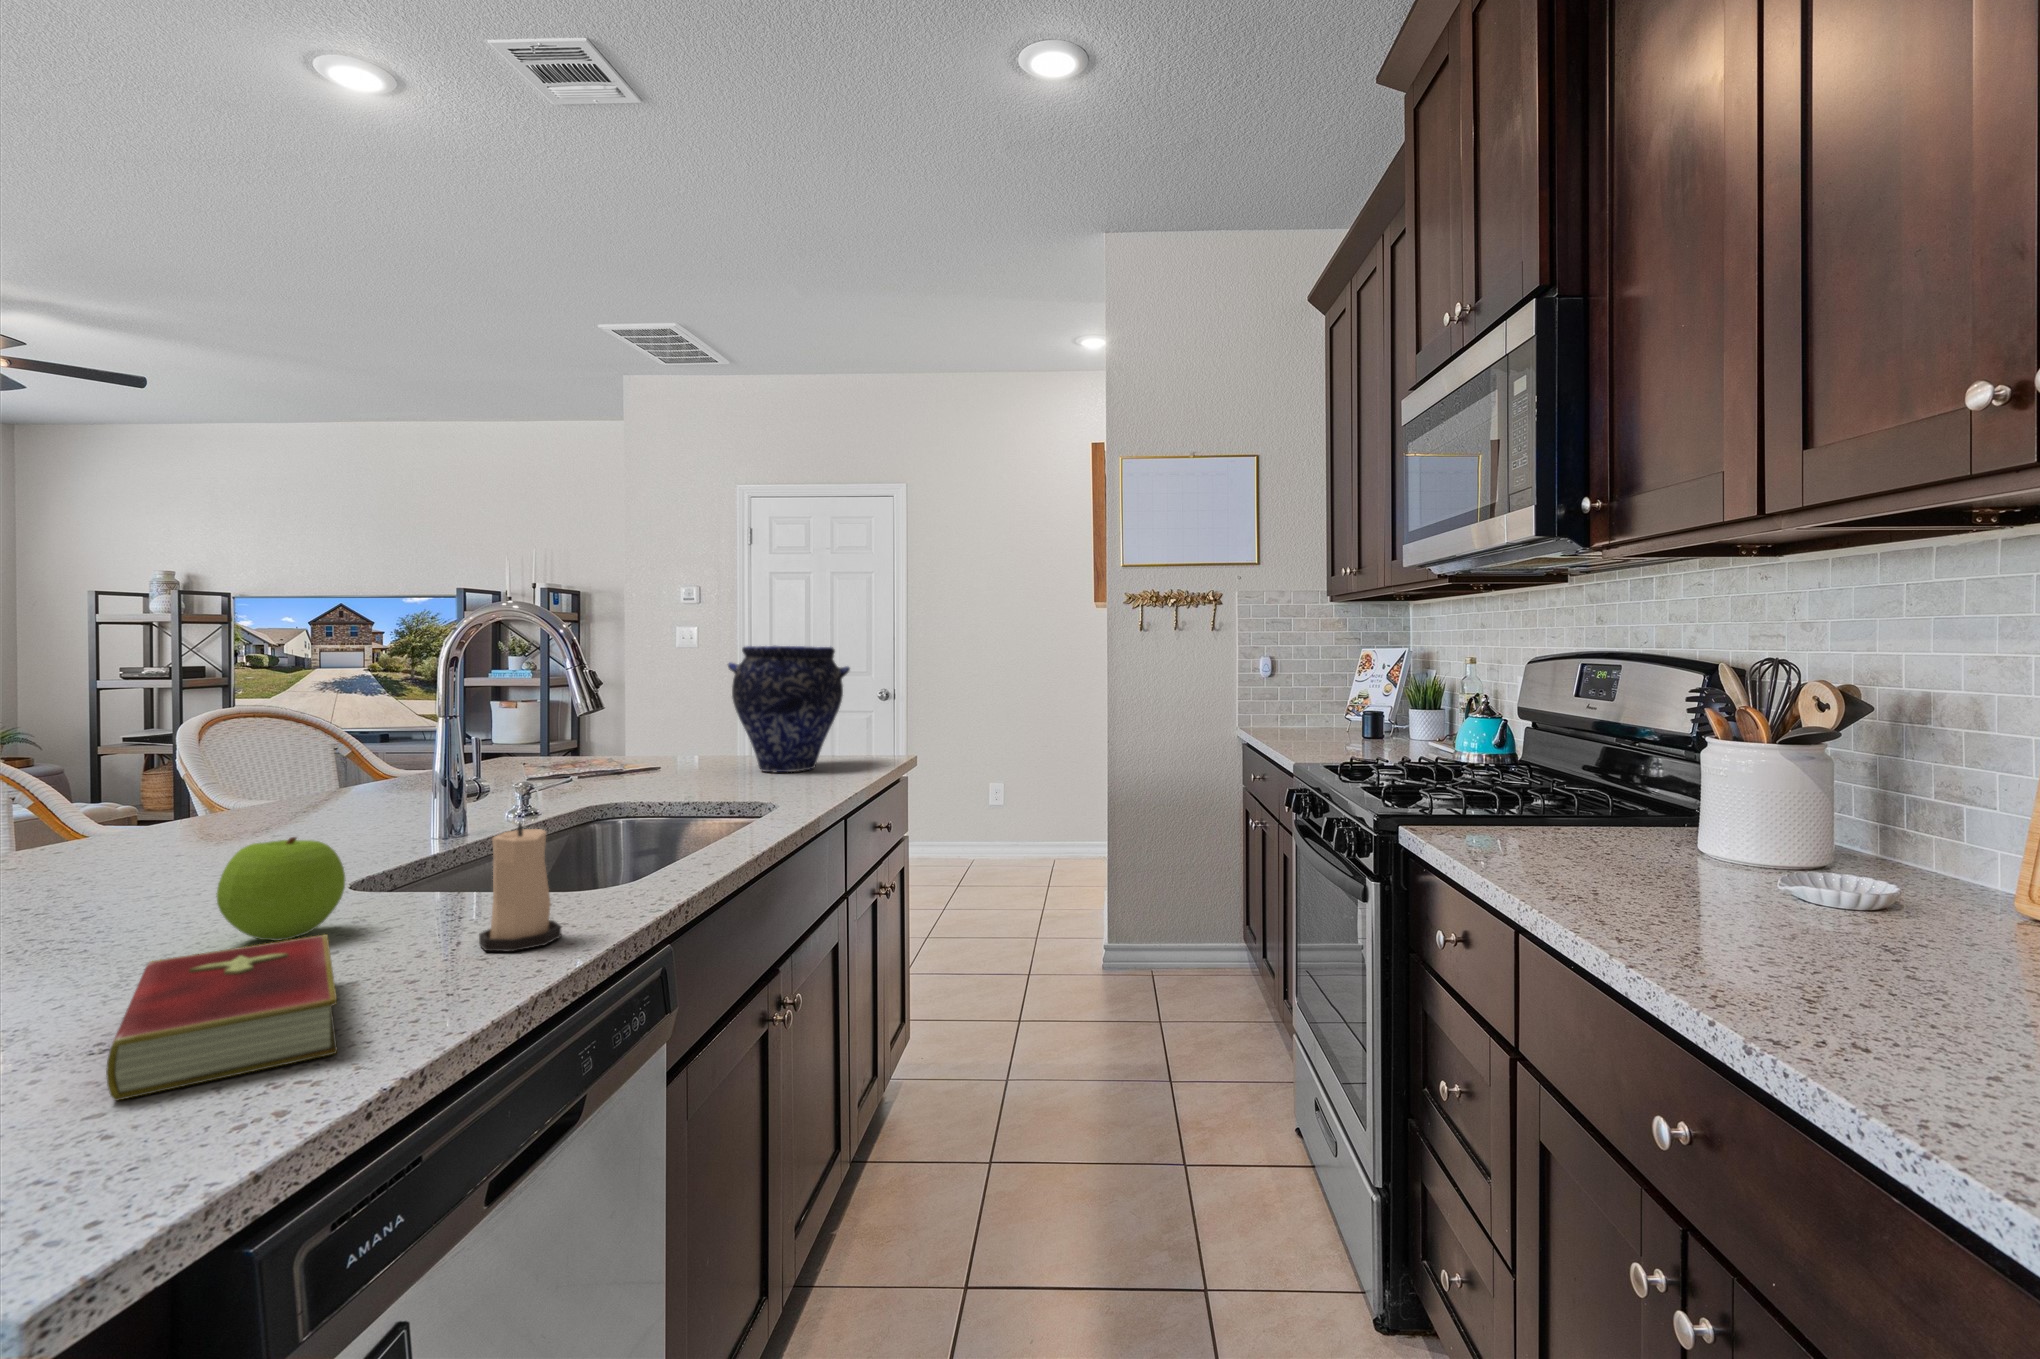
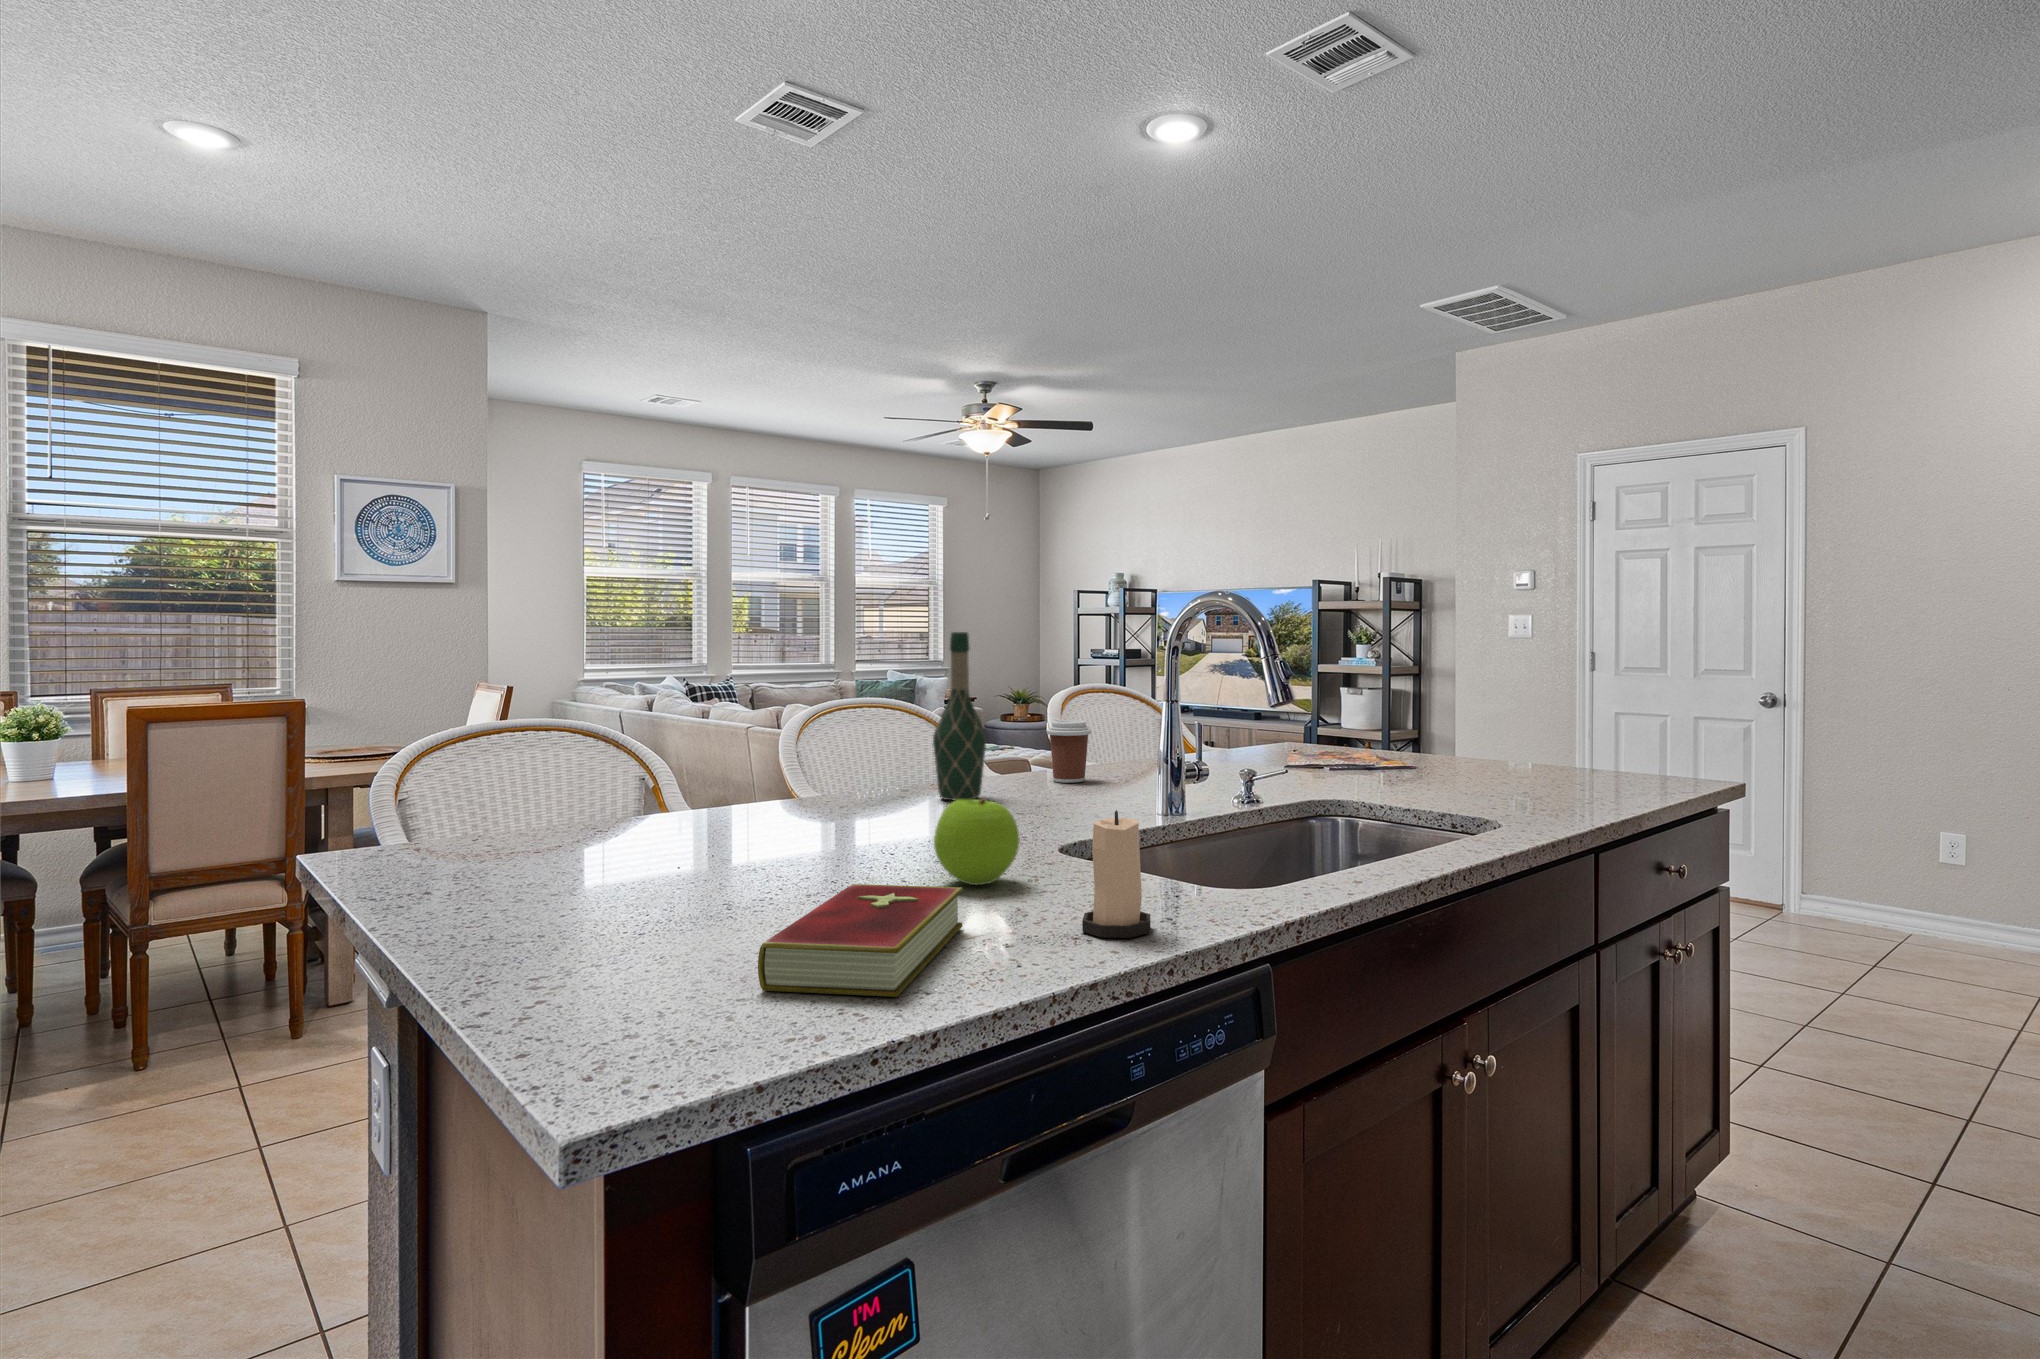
wine bottle: none [64,645,160,864] -> present [933,632,986,800]
vase: present [728,646,850,773] -> none [1483,637,1636,789]
coffee cup: none [229,749,298,824] -> present [1047,720,1091,783]

